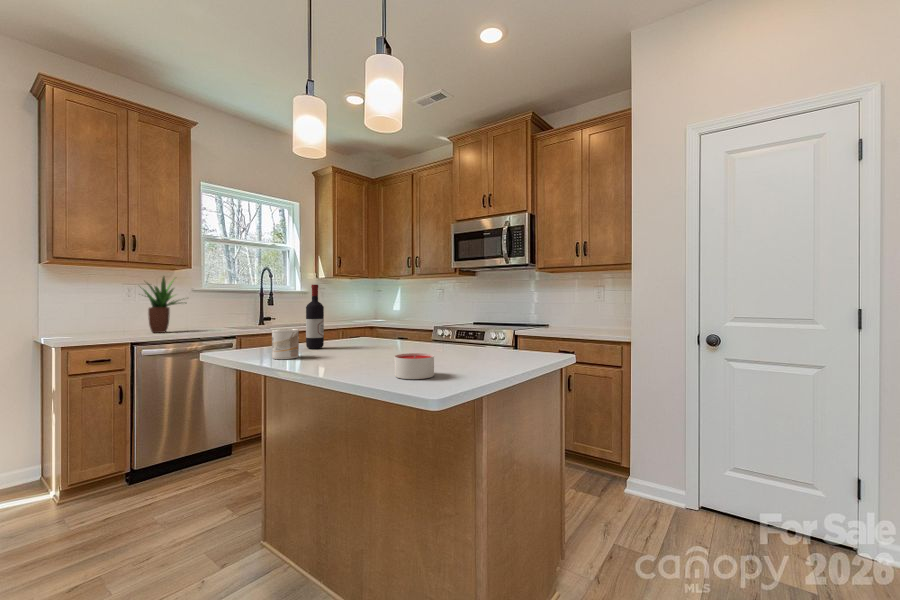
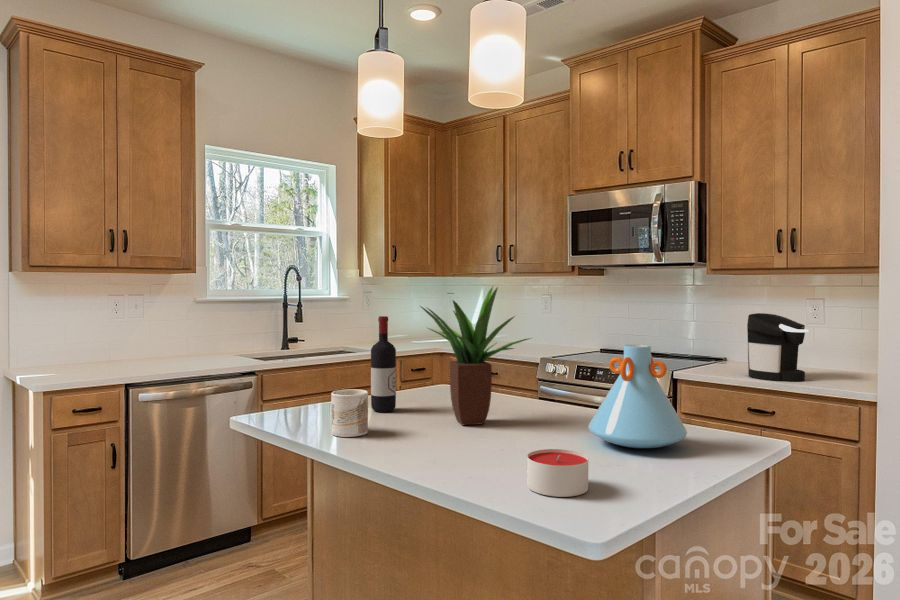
potted plant: present [140,277,182,333] -> present [421,287,531,425]
coffee maker: none [558,293,593,334] -> present [747,313,809,381]
vase: none [445,295,505,359] -> present [588,345,687,449]

